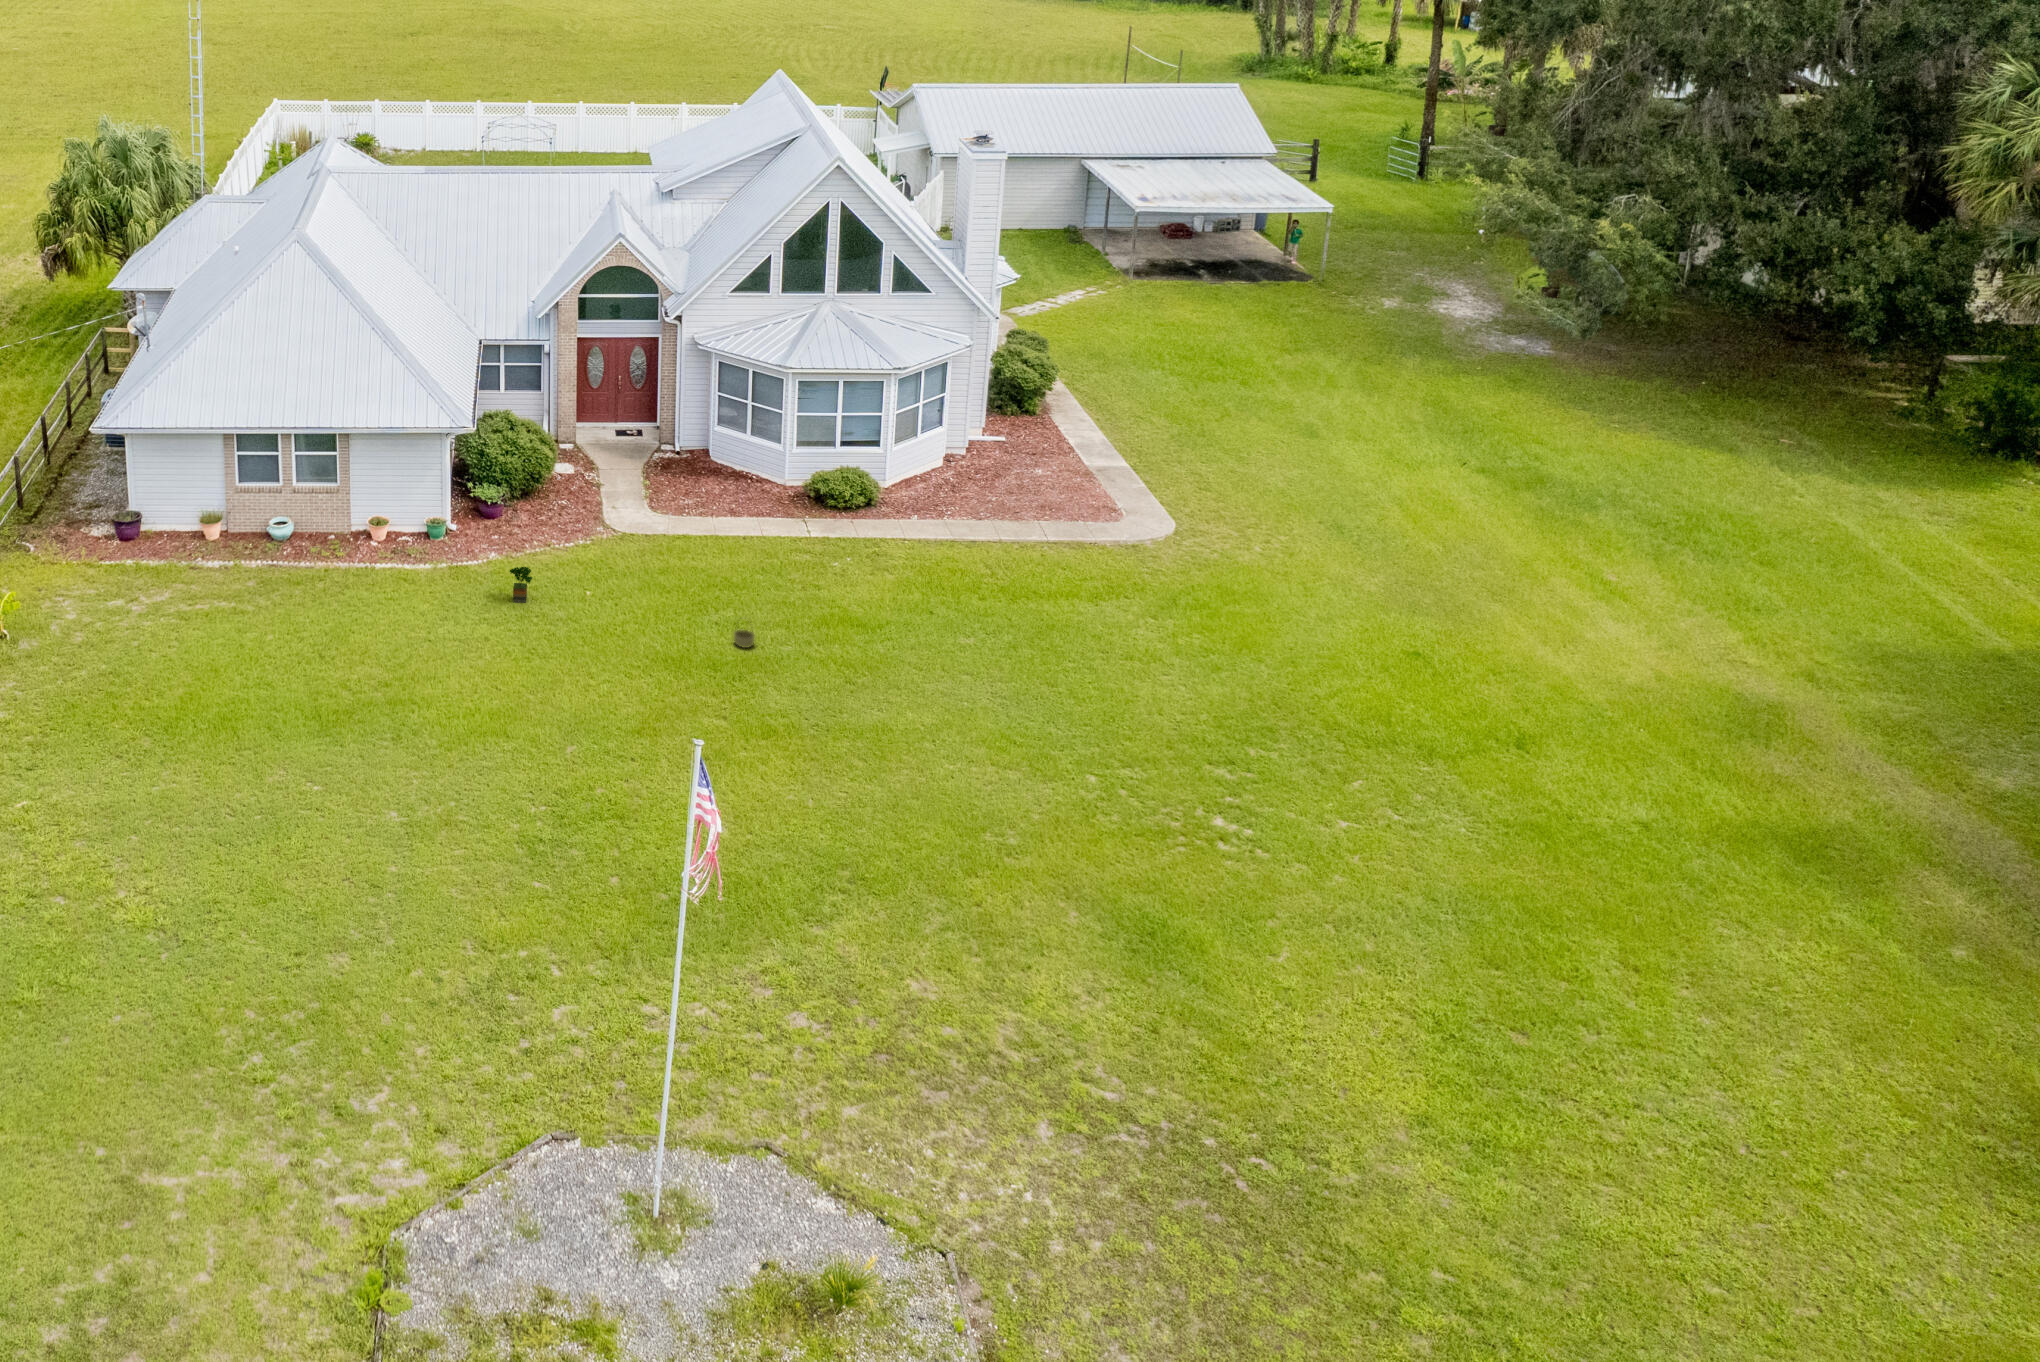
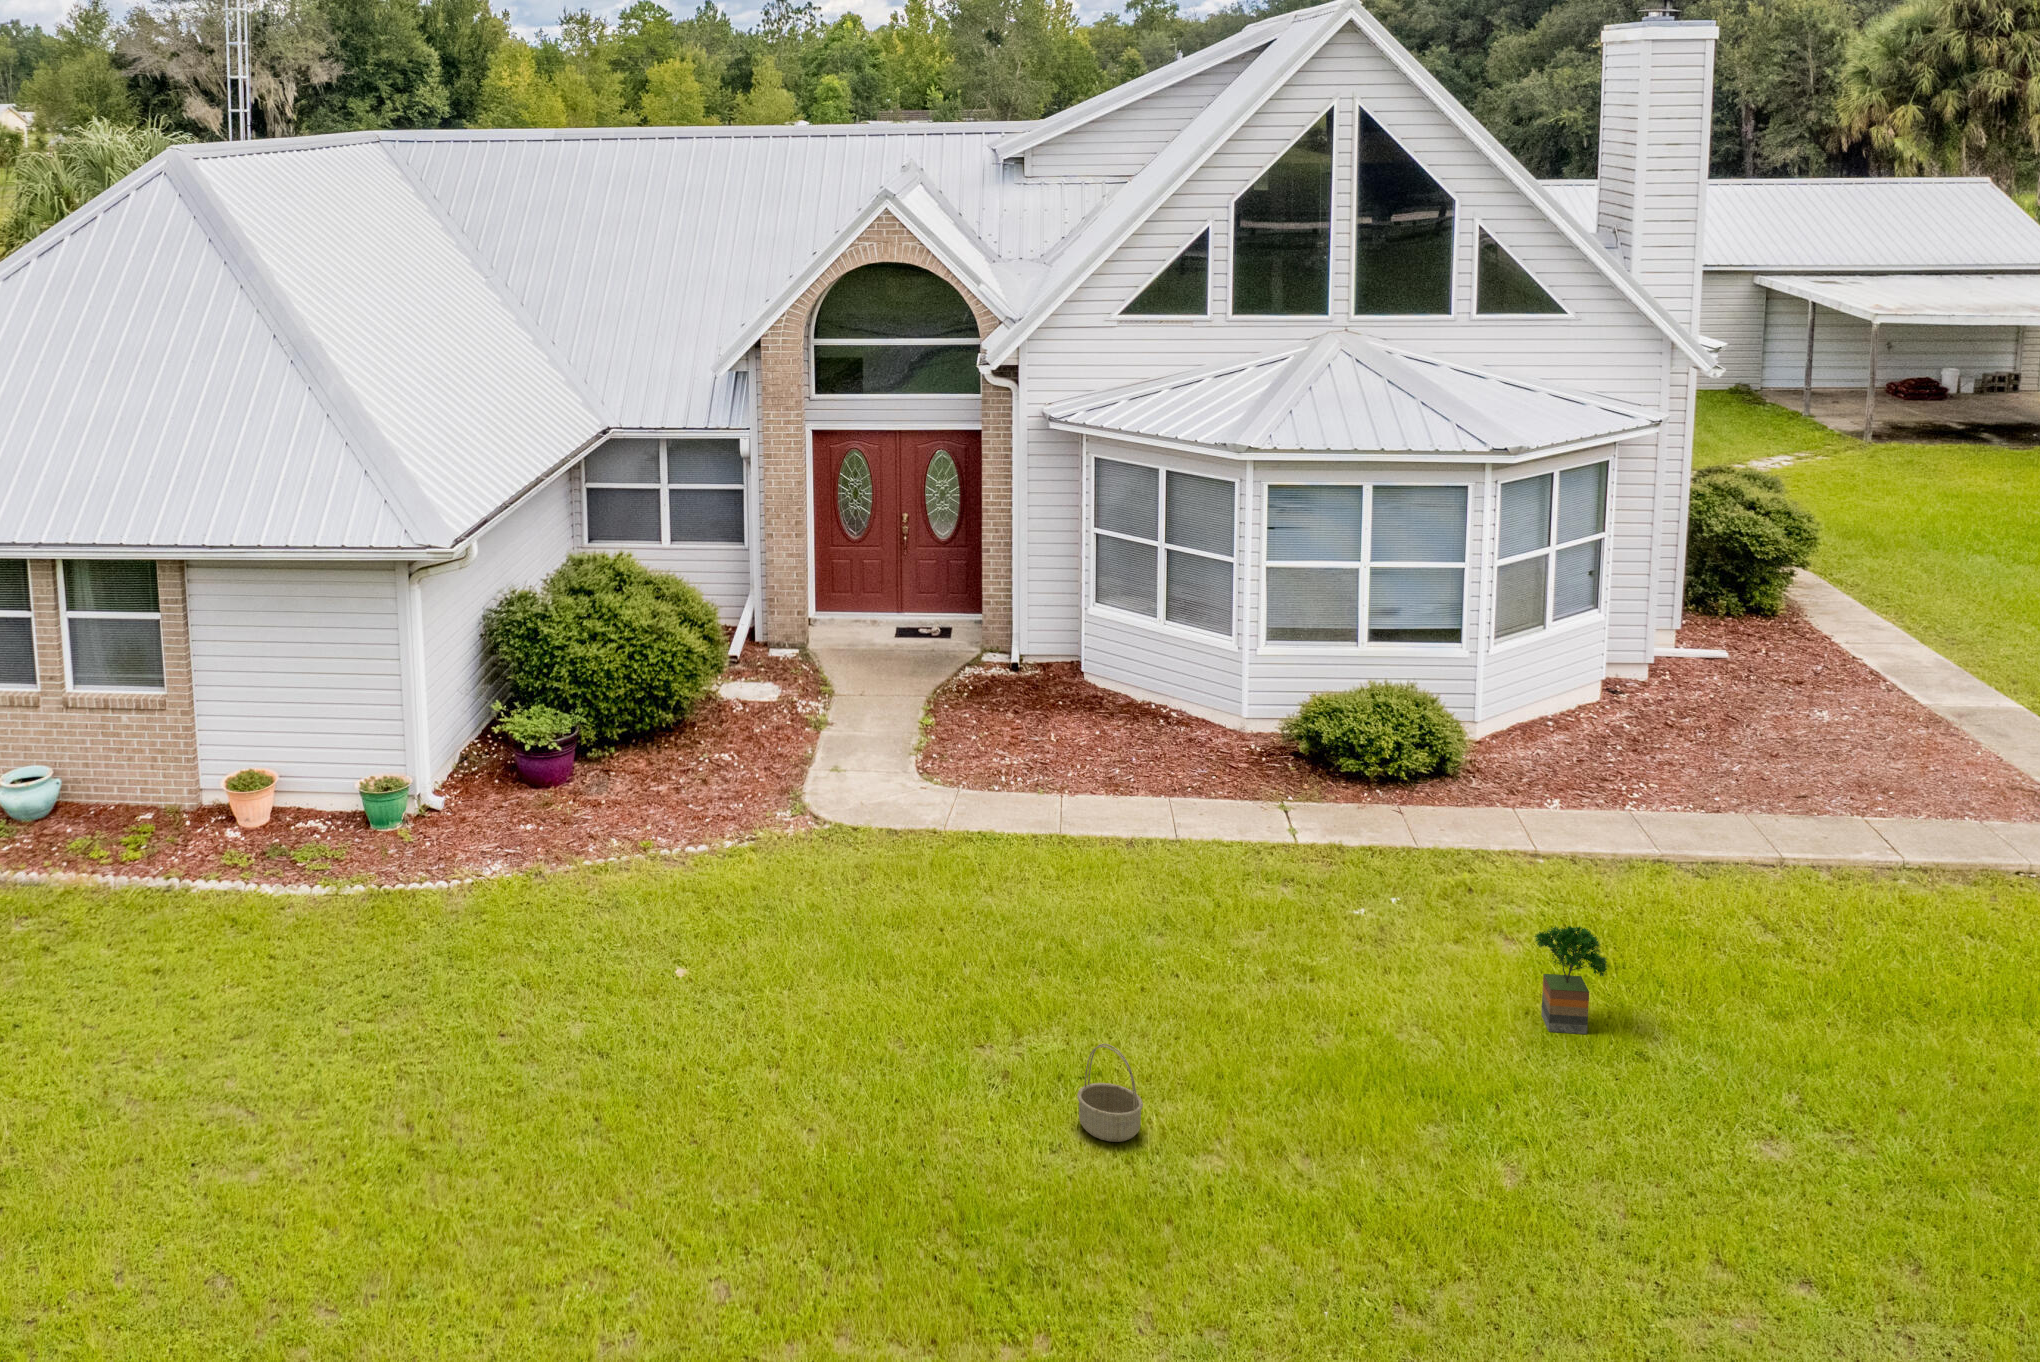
potted tree: present [510,567,532,603] -> present [1535,926,1607,1034]

